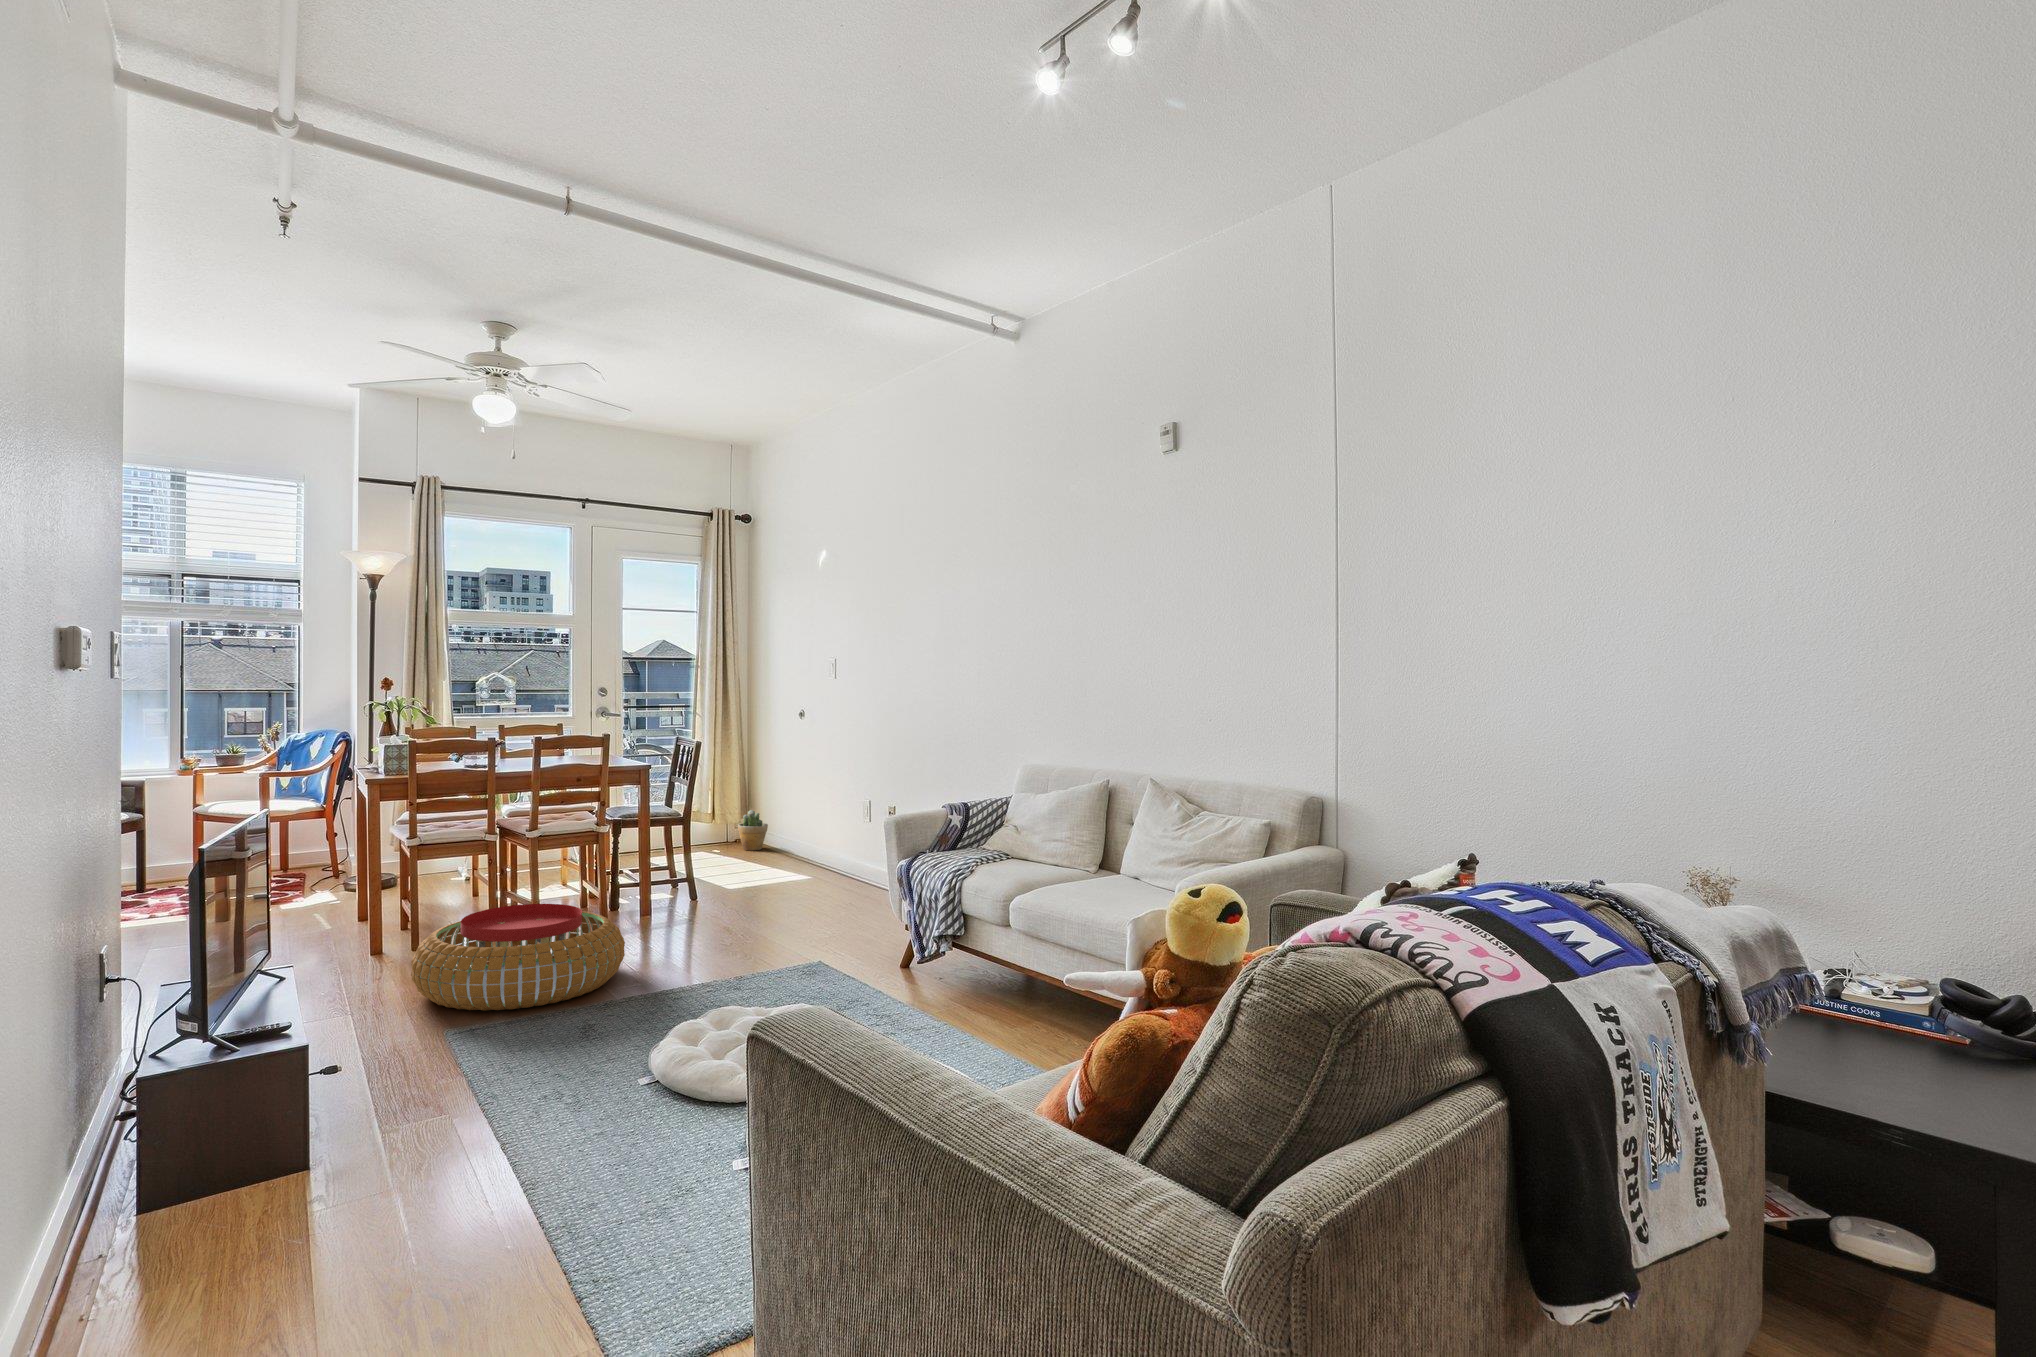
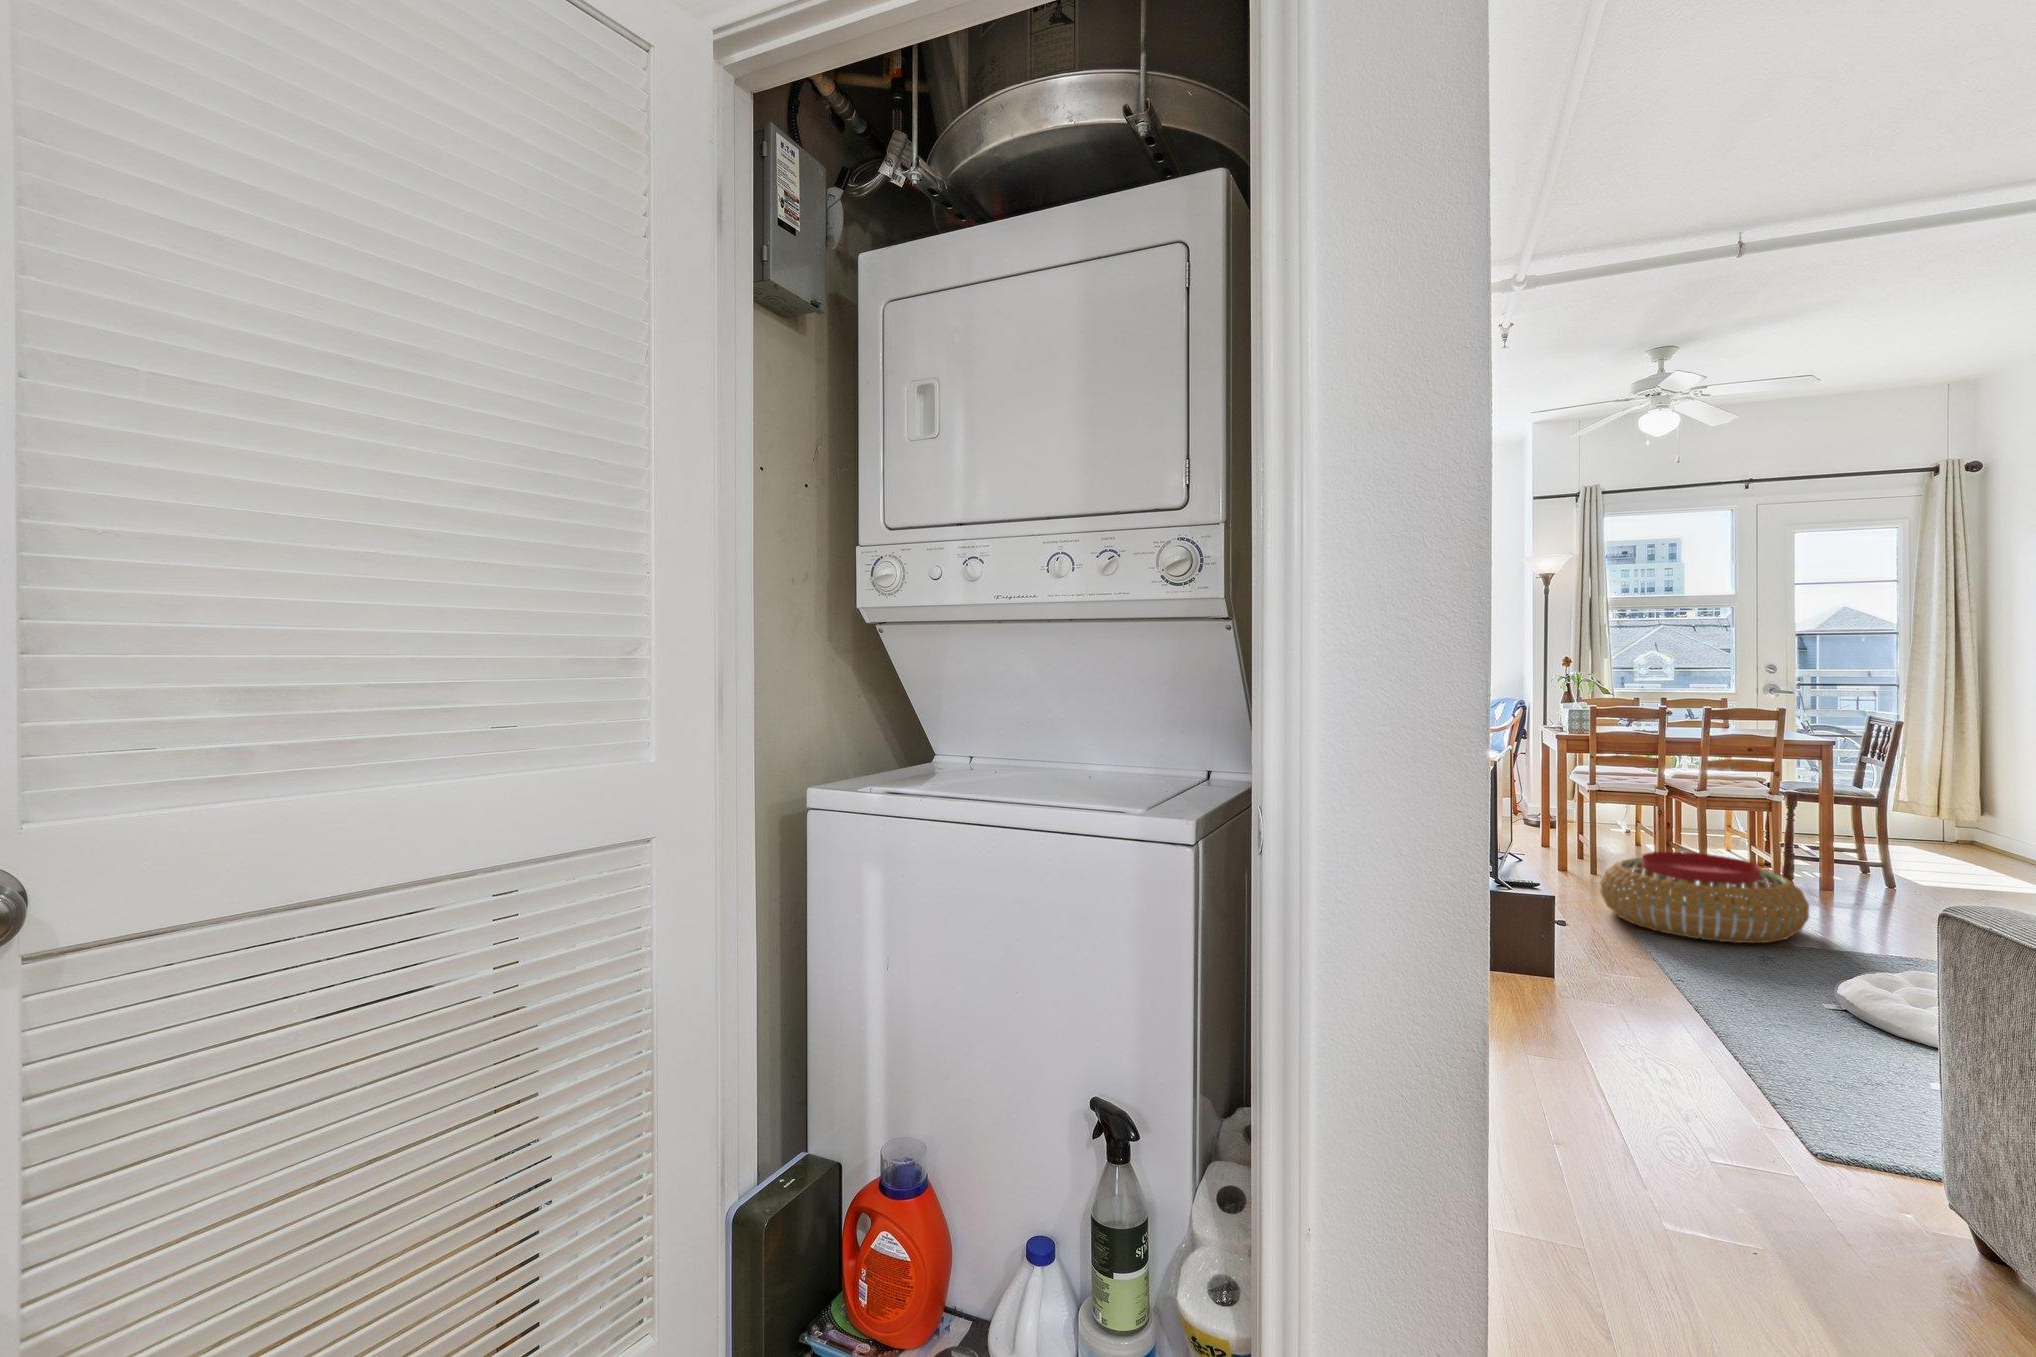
potted plant: present [738,810,768,851] -> none [1953,804,2001,851]

